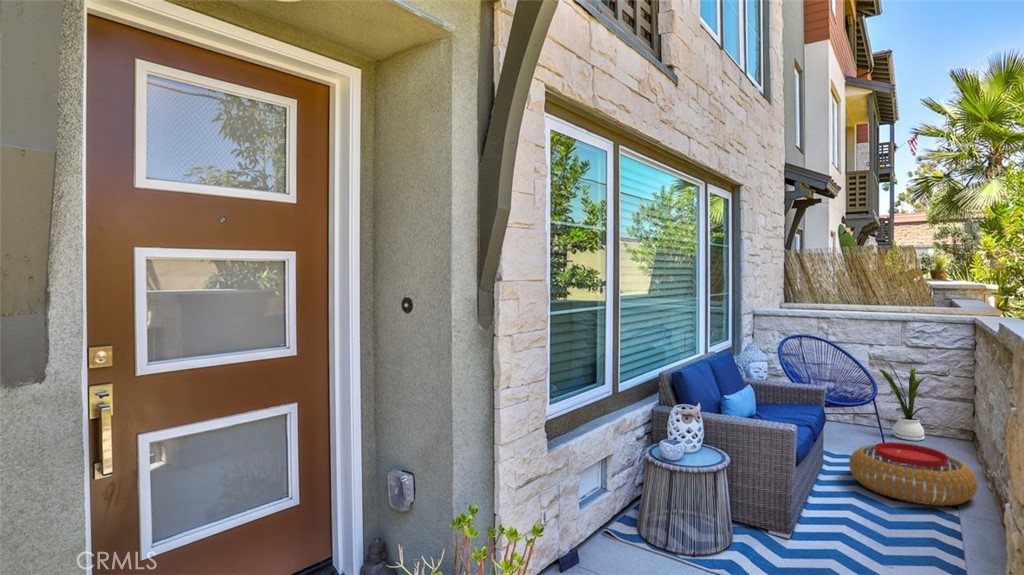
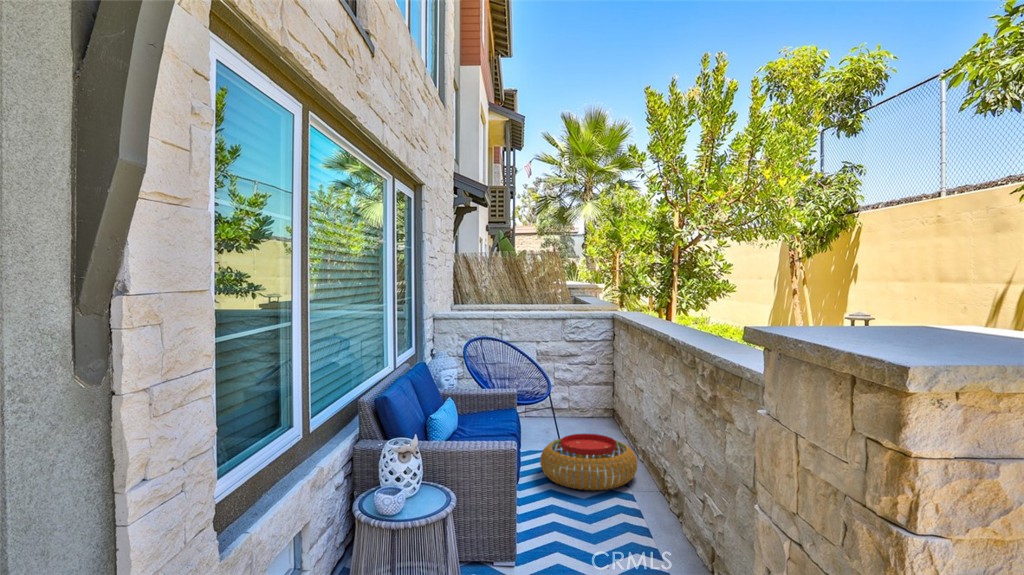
house plant: present [879,359,935,441] -> none [544,354,589,427]

